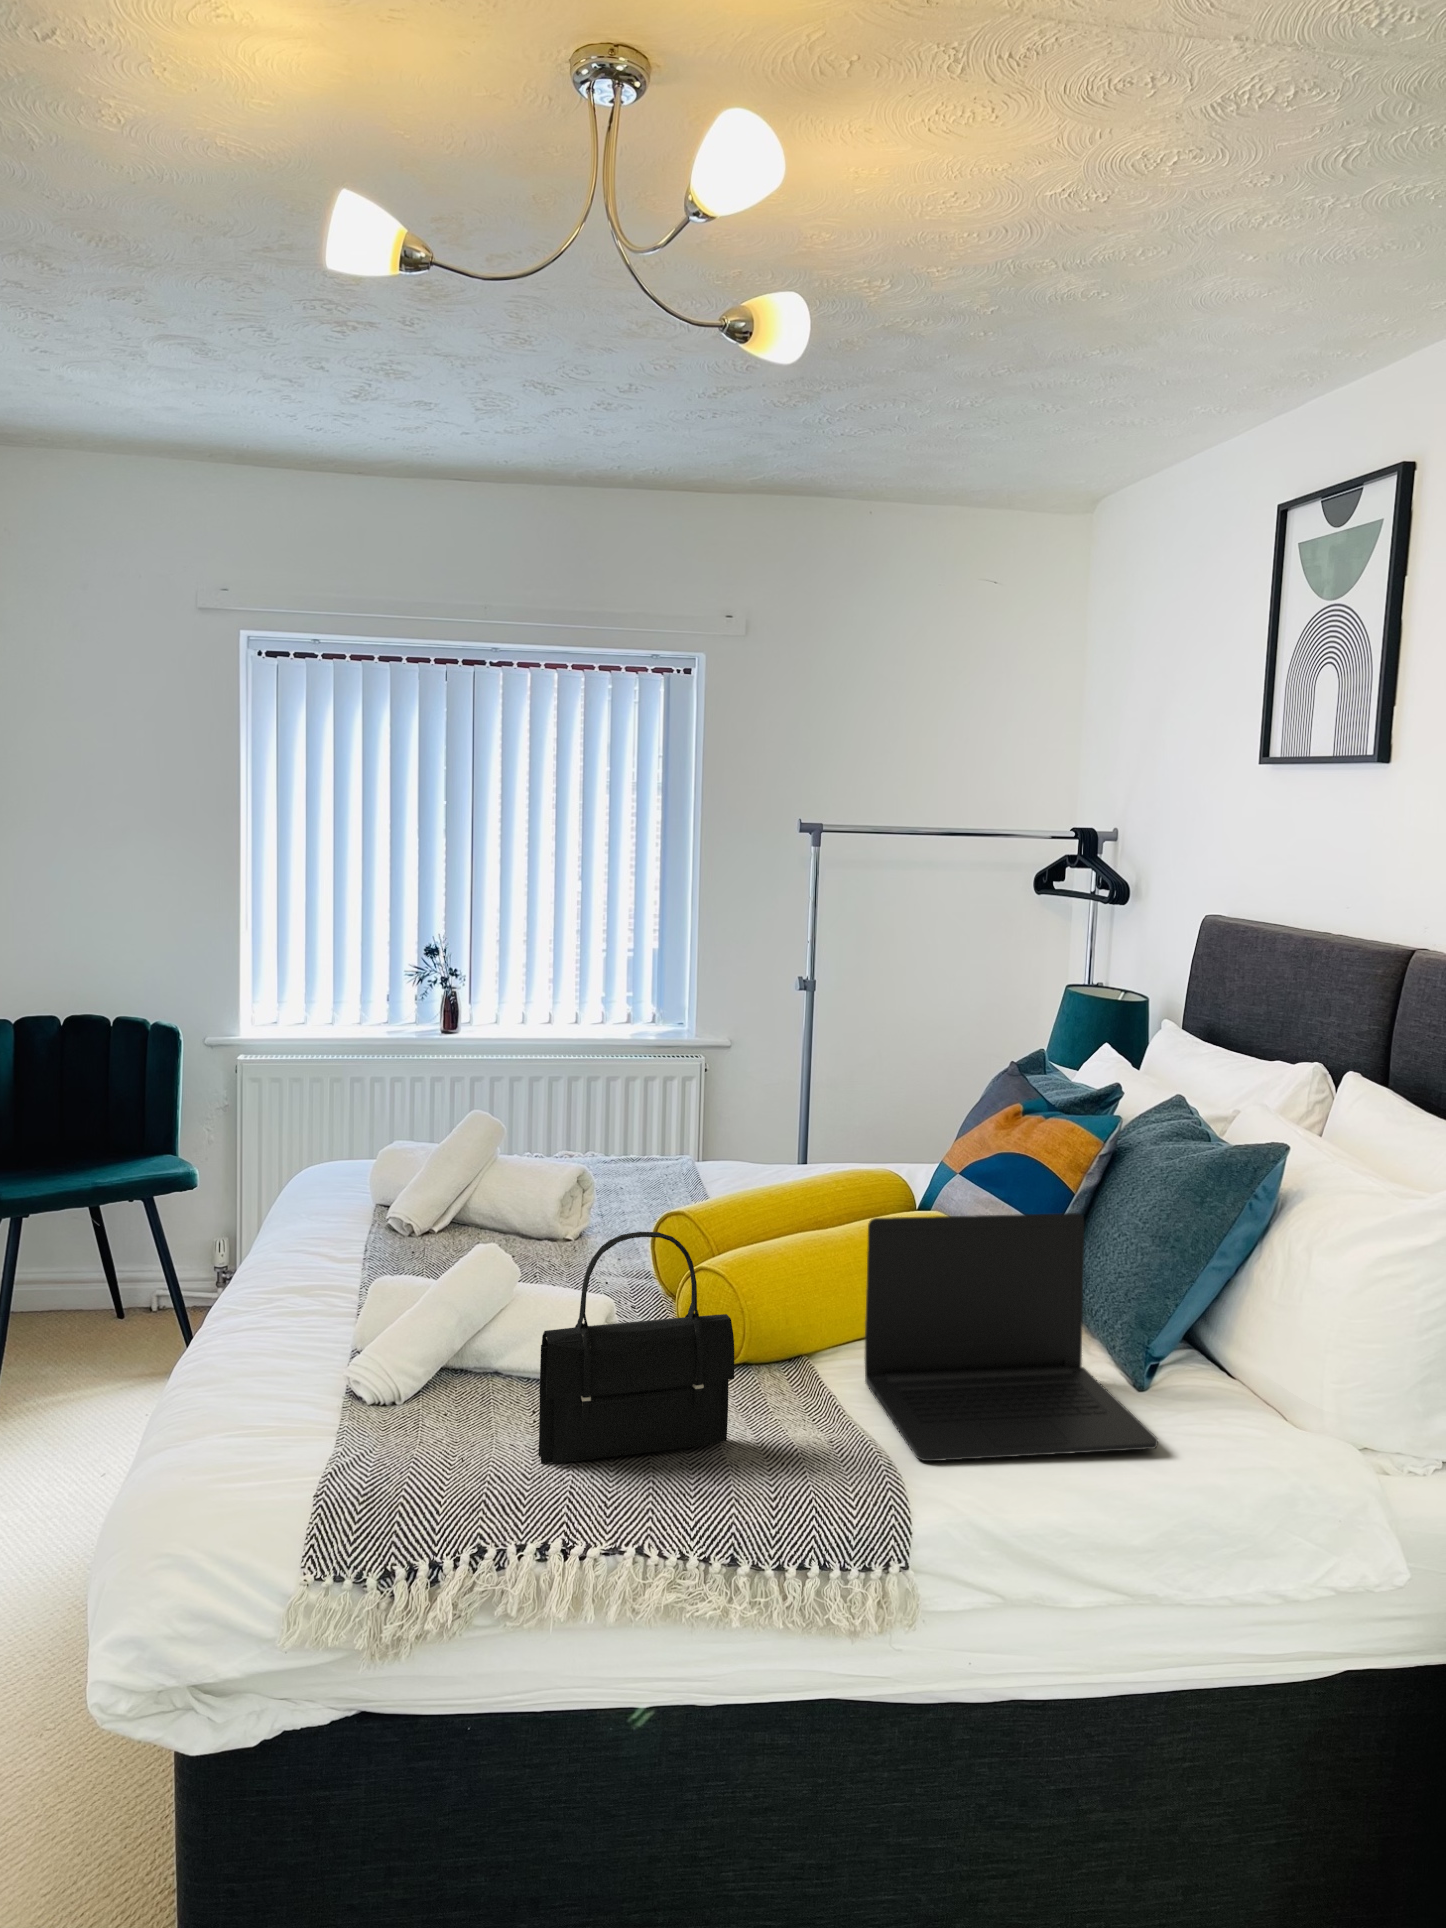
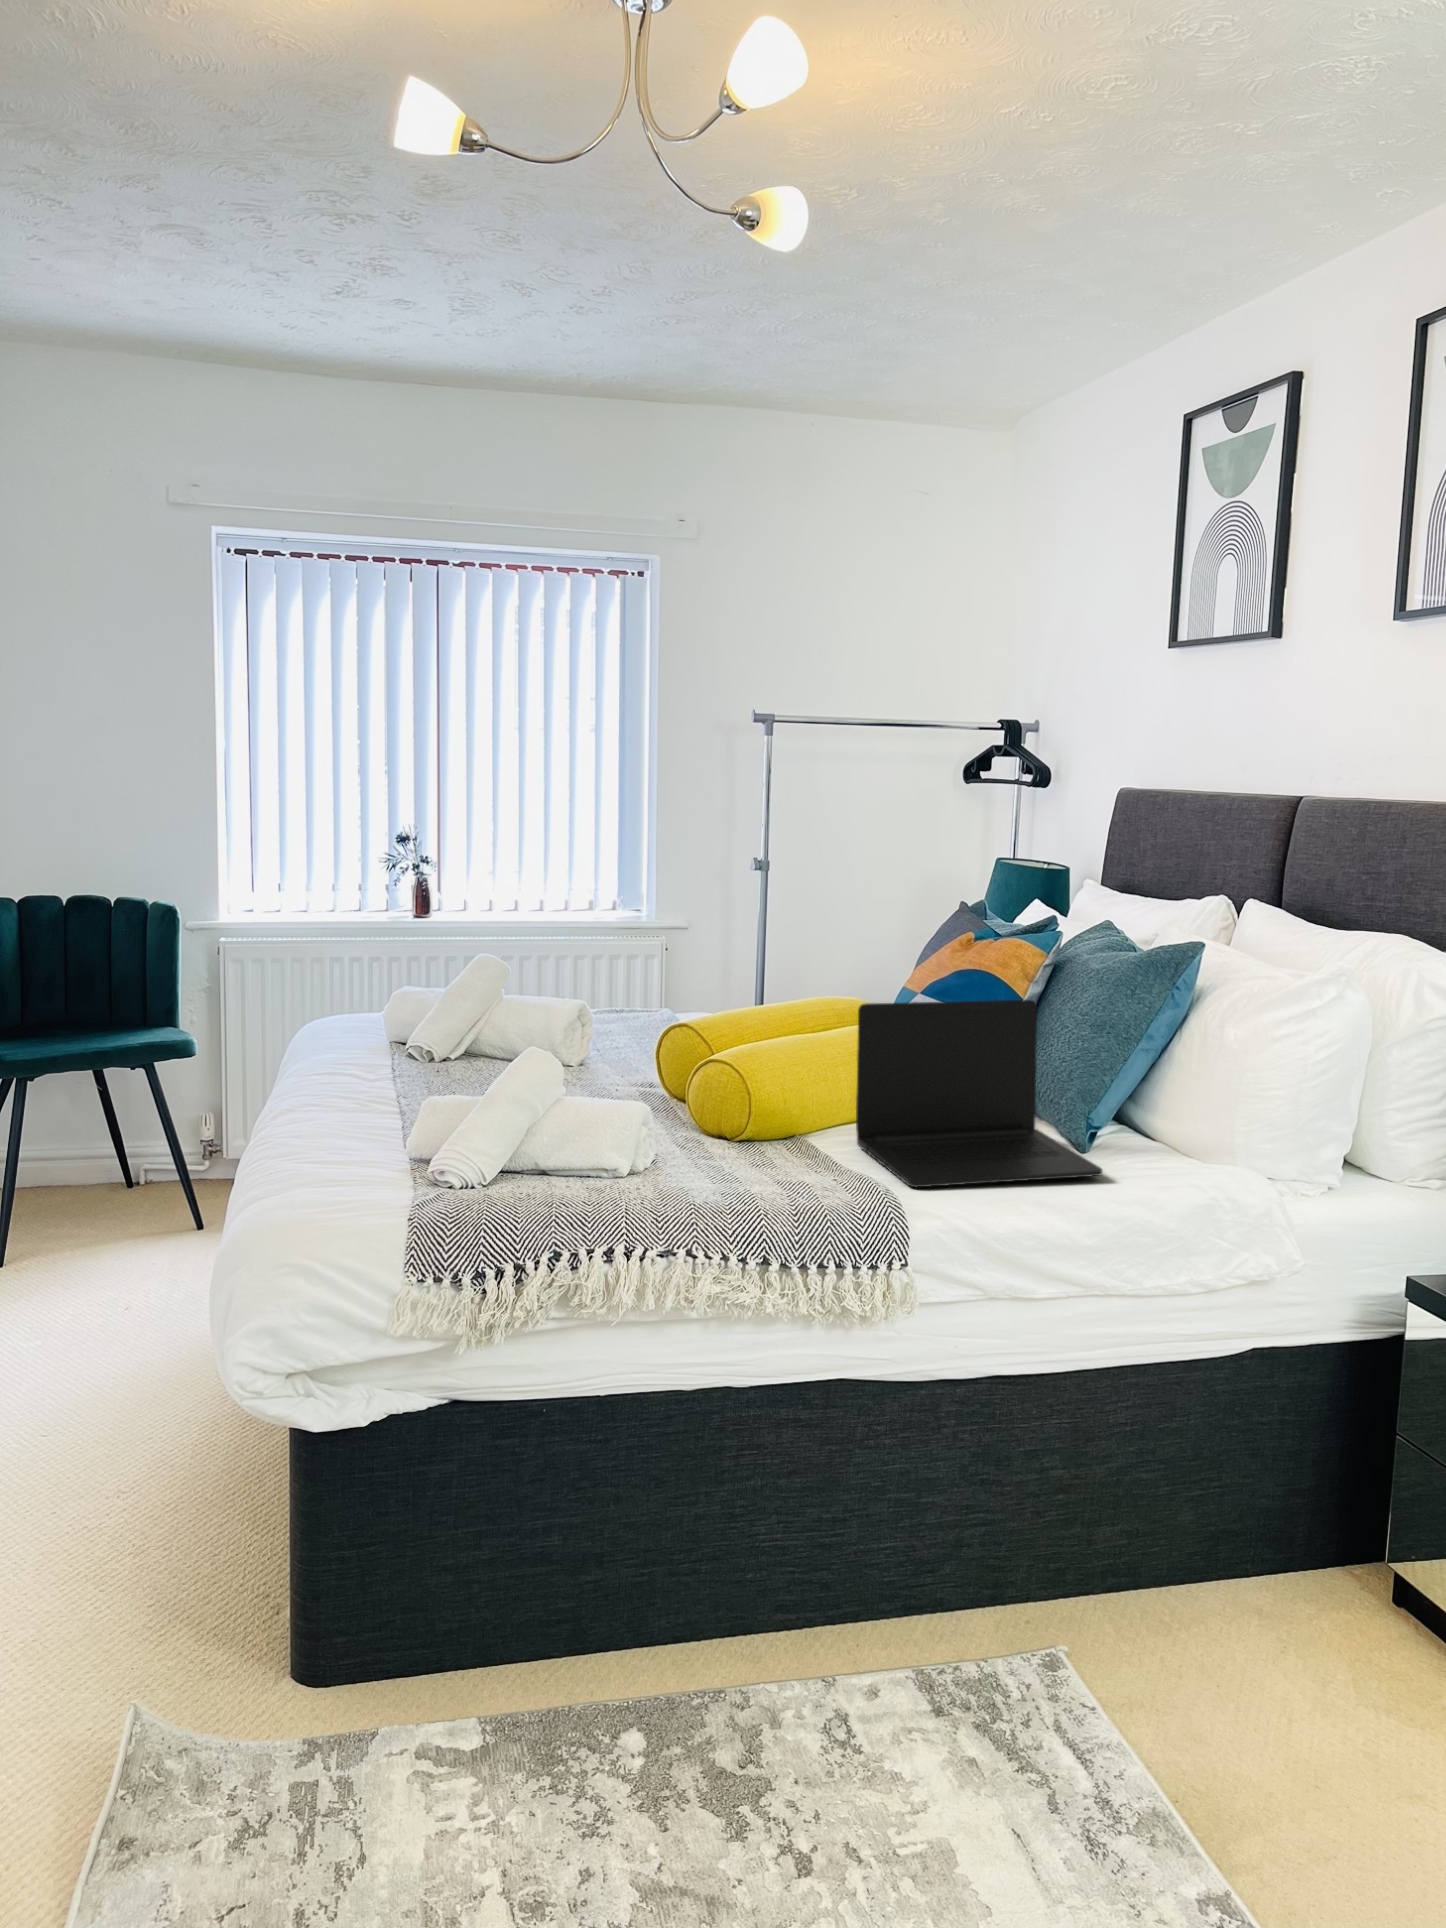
handbag: present [538,1232,734,1464] -> none [594,999,757,1195]

